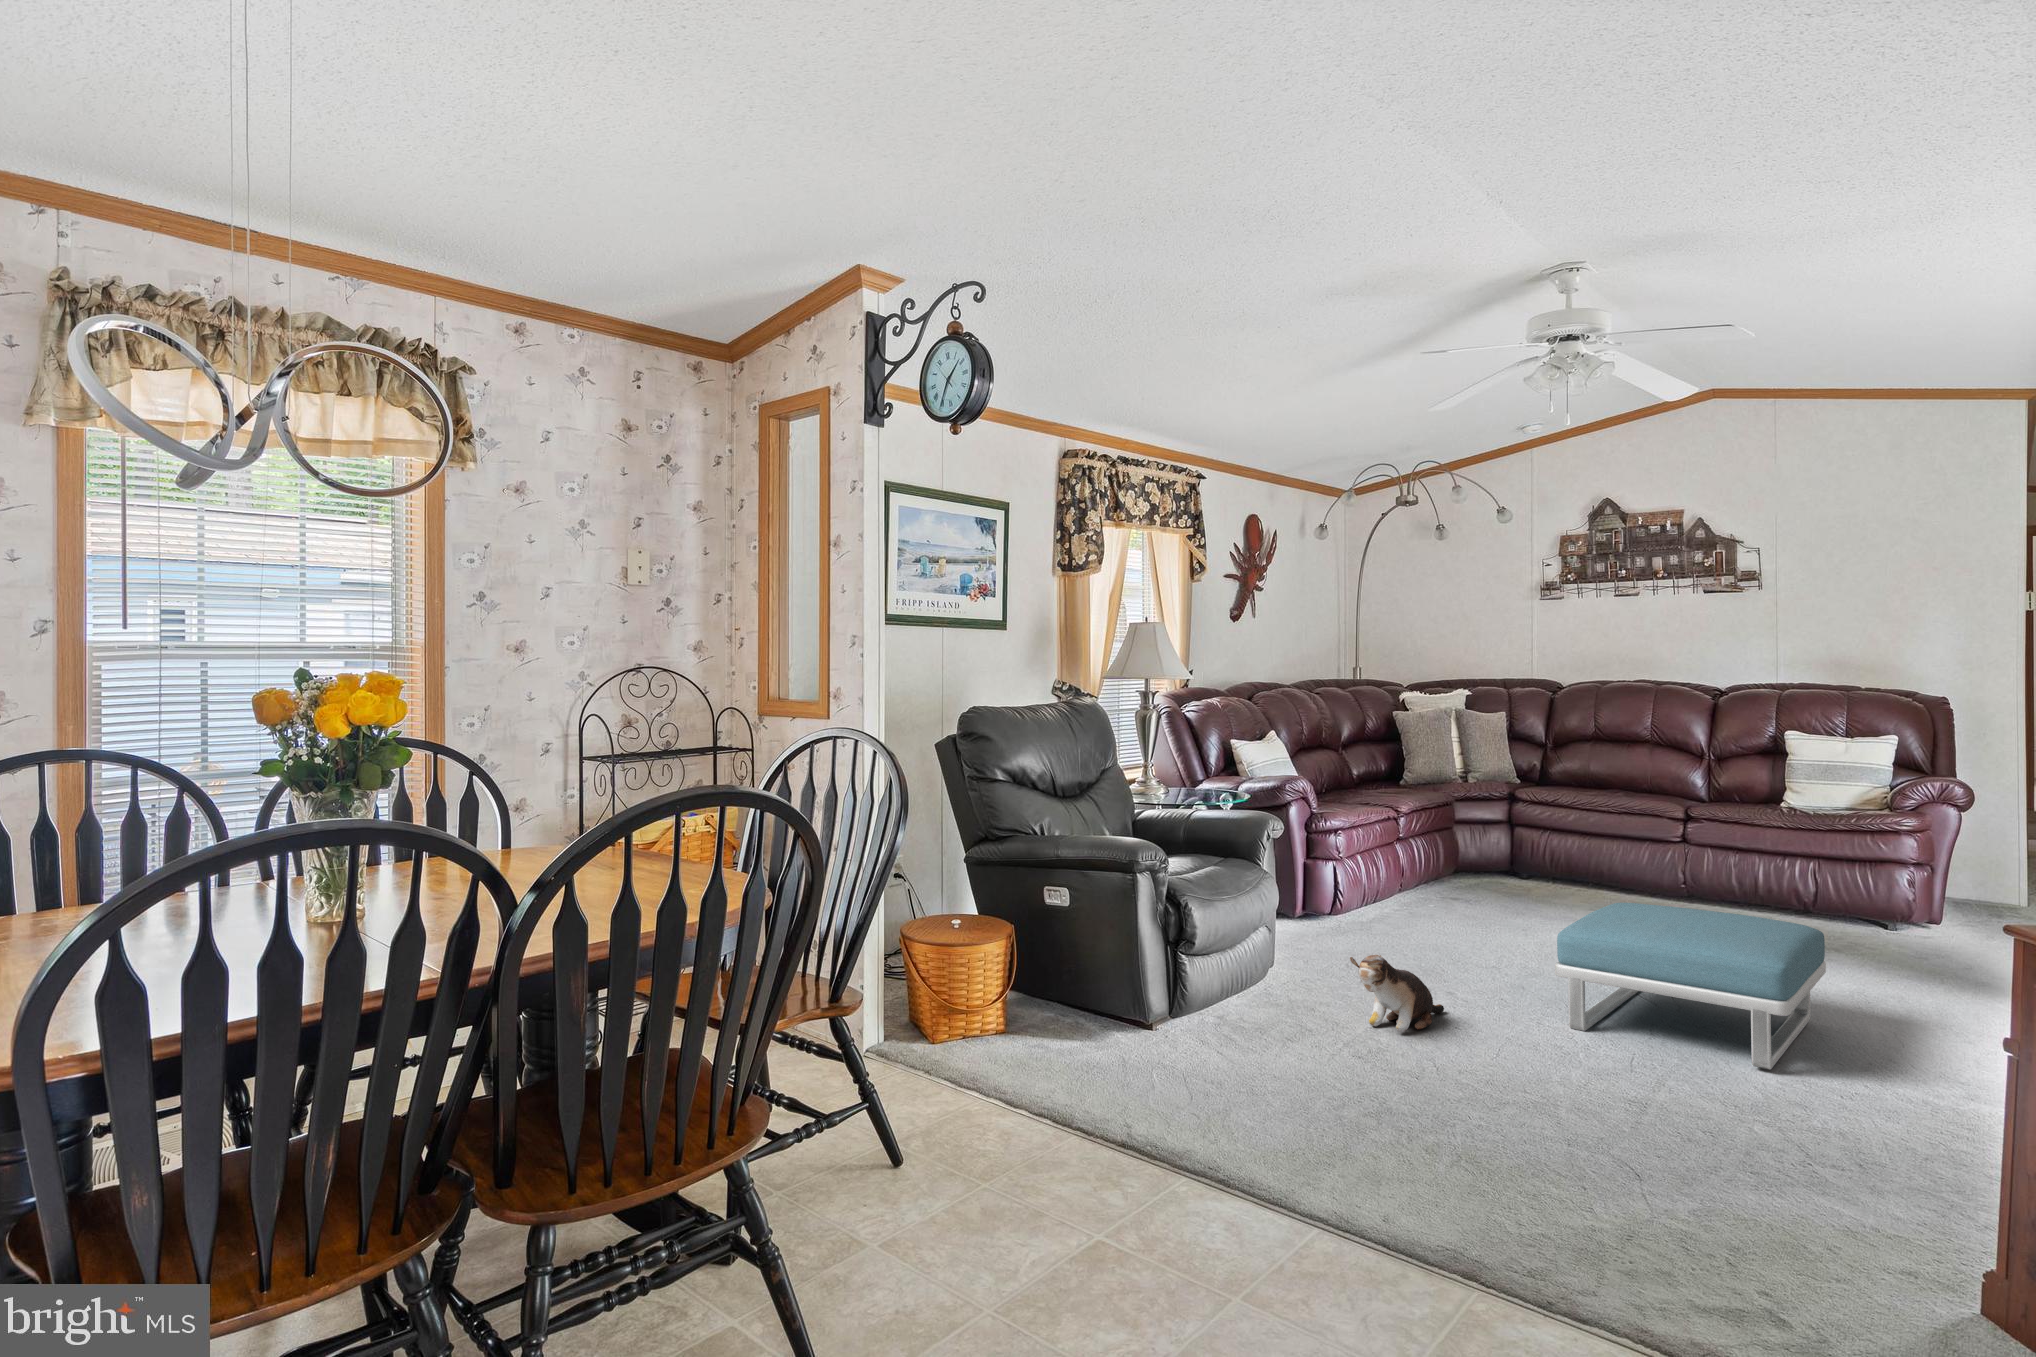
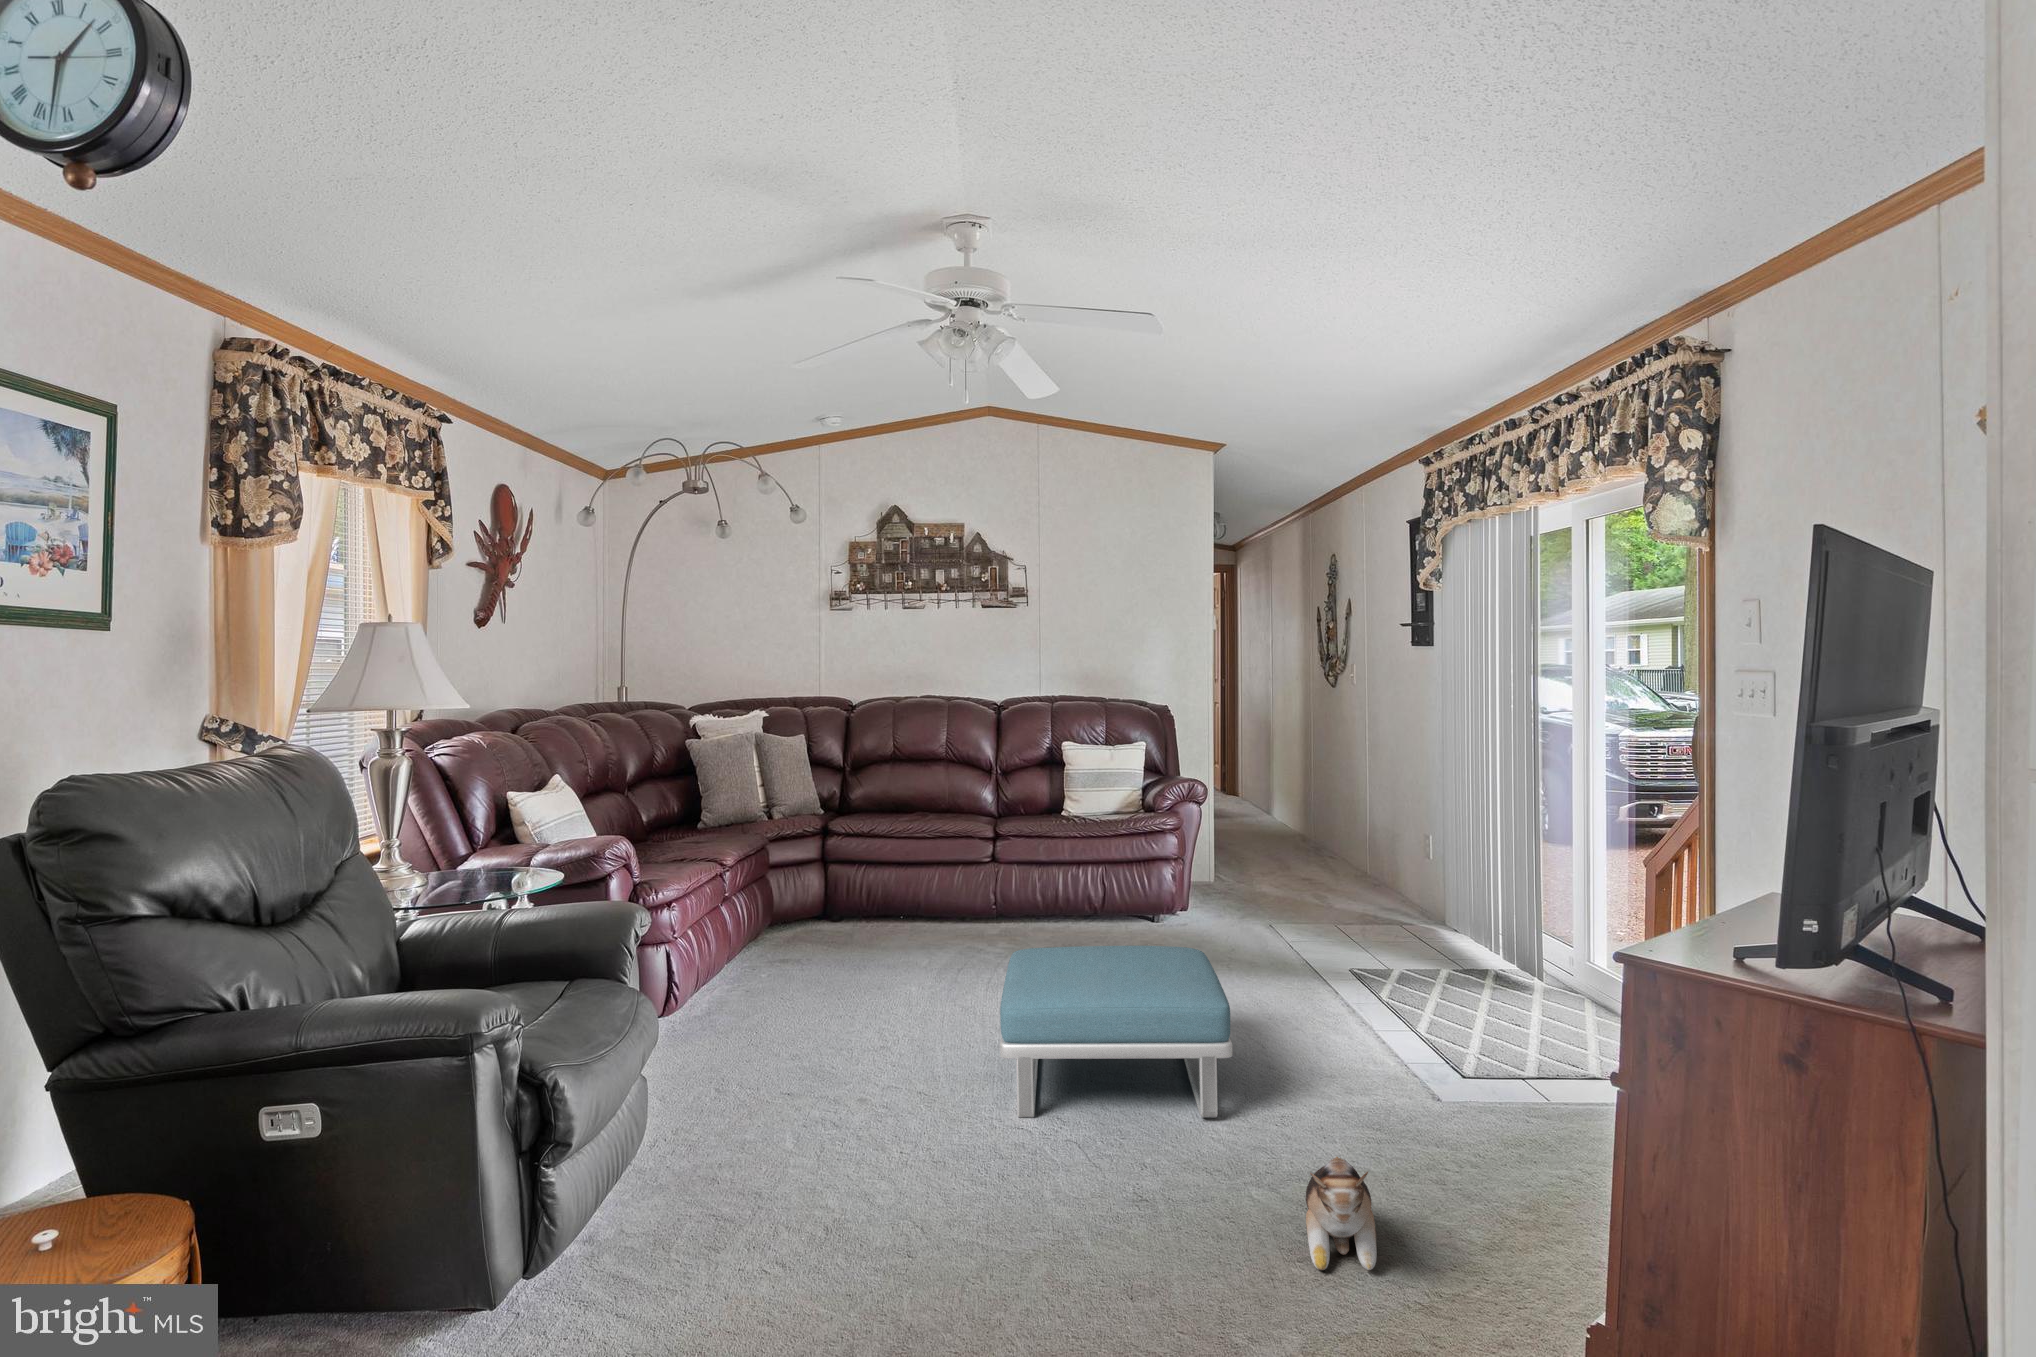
plush toy: present [1350,955,1444,1032] -> present [1306,1157,1377,1270]

